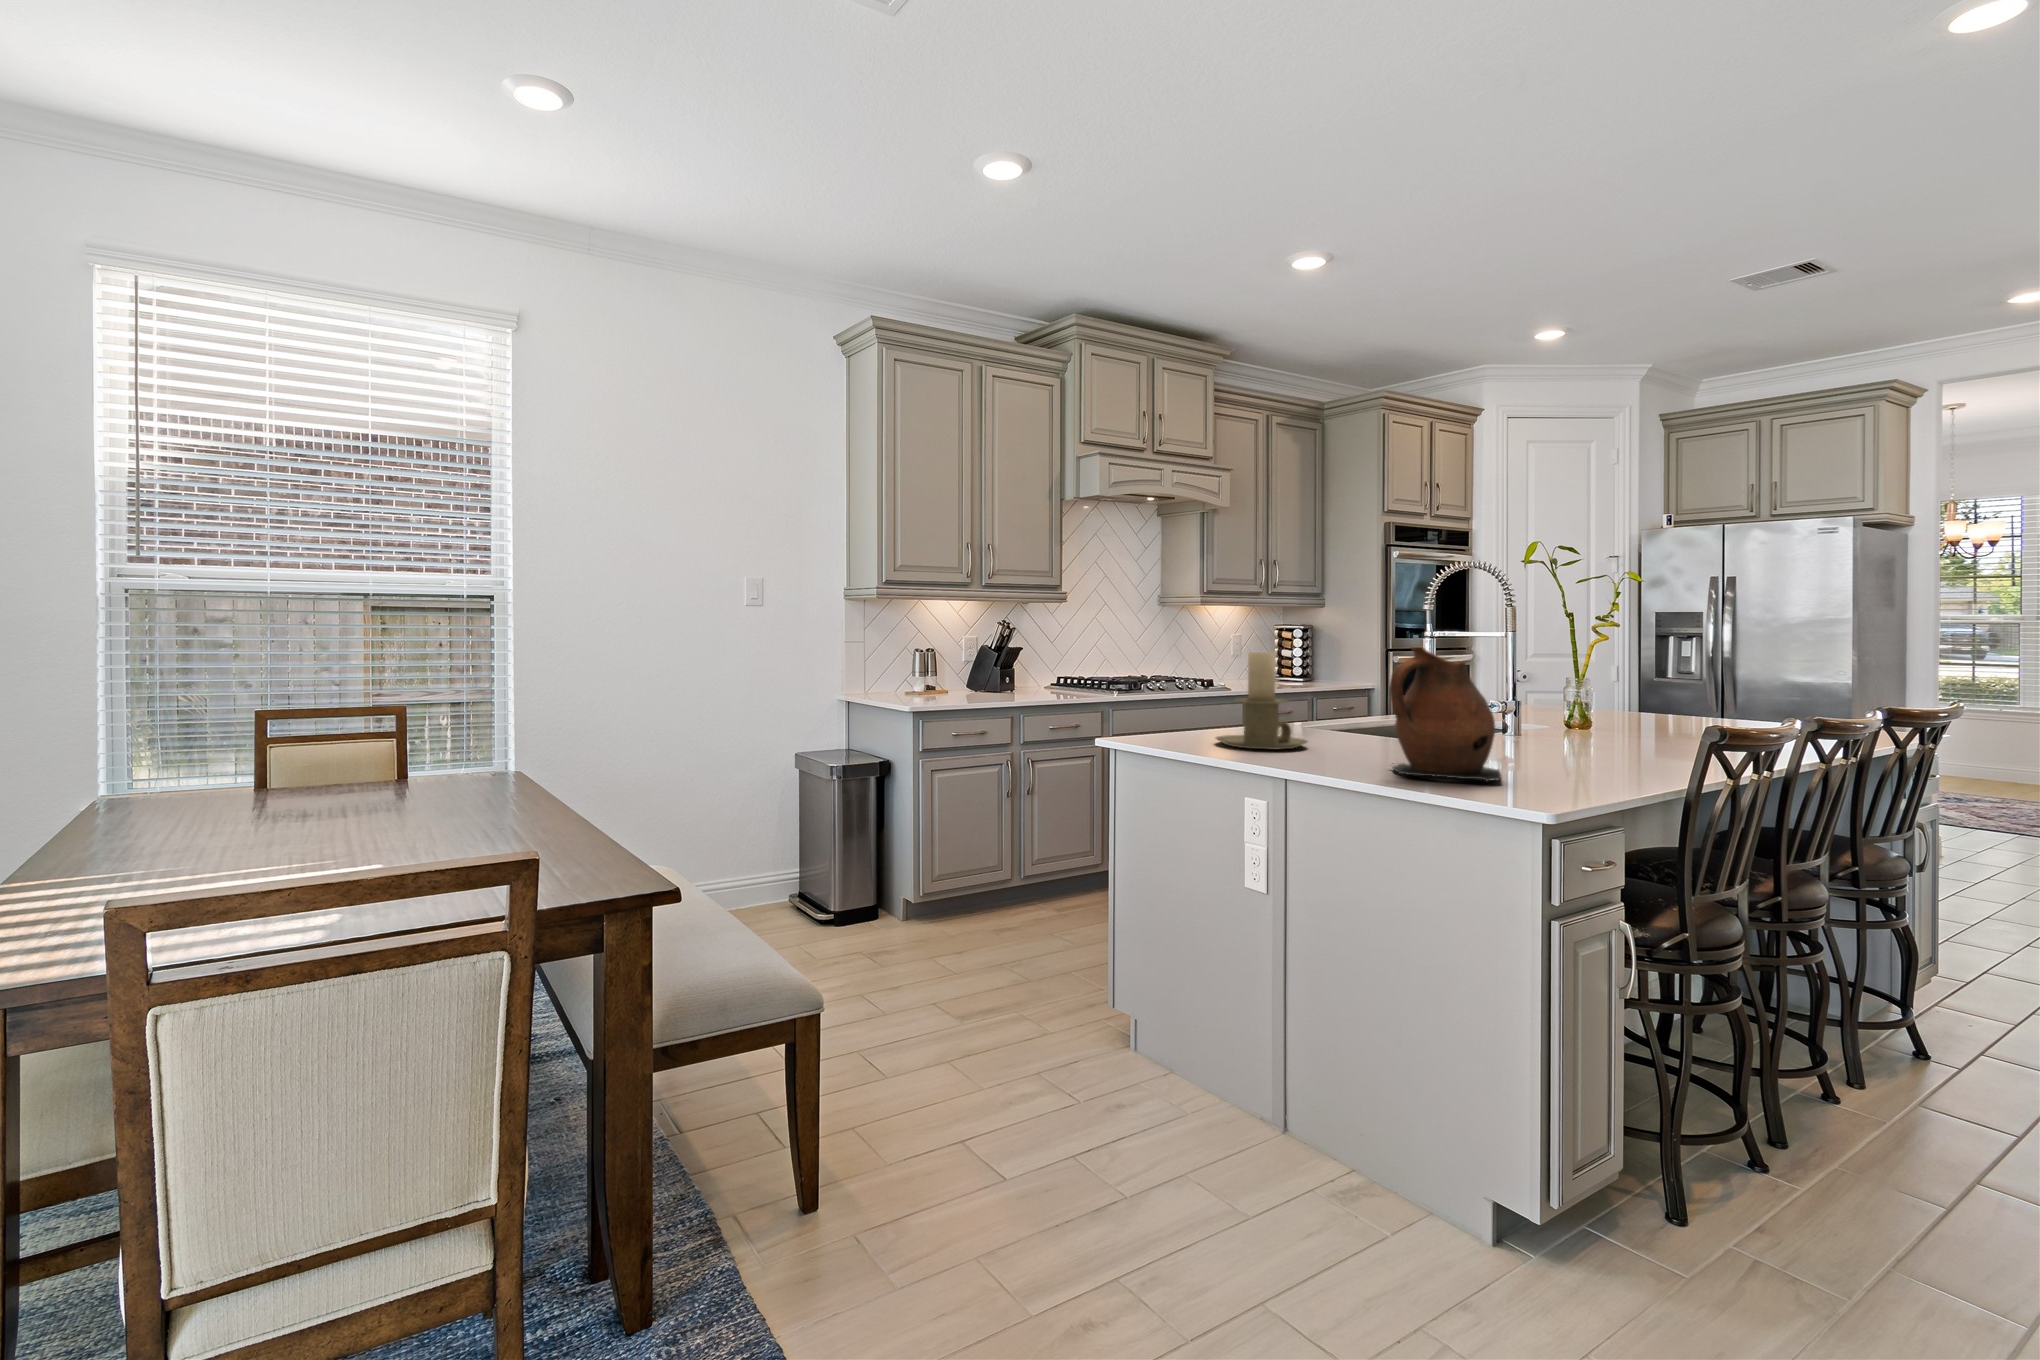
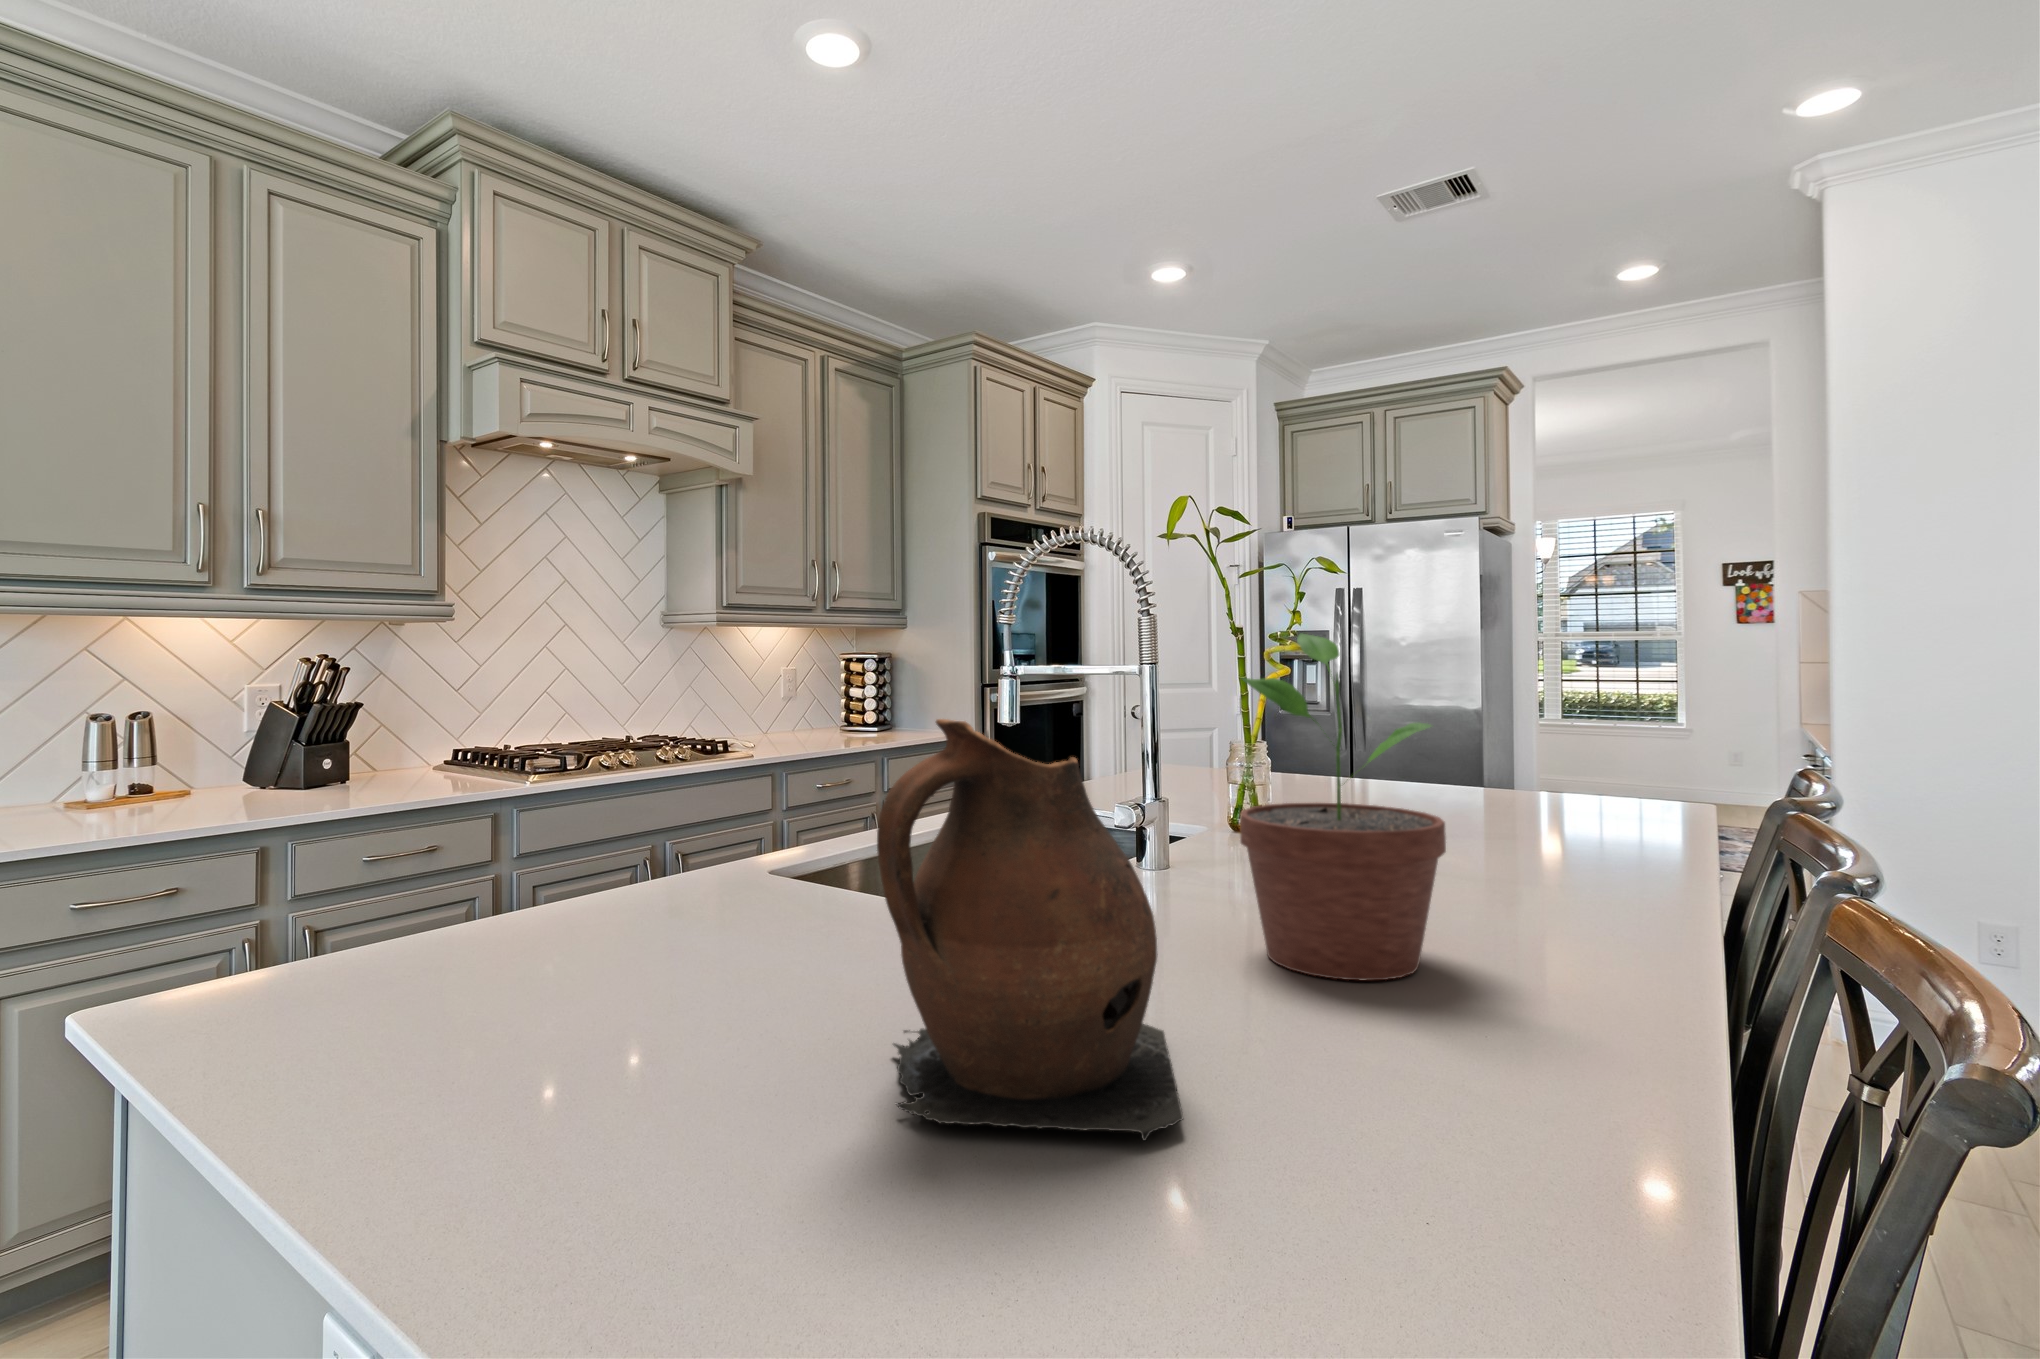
potted plant: none [1546,617,1649,770] -> present [1240,633,1446,980]
candle holder: present [1216,652,1307,750] -> none [528,721,752,971]

